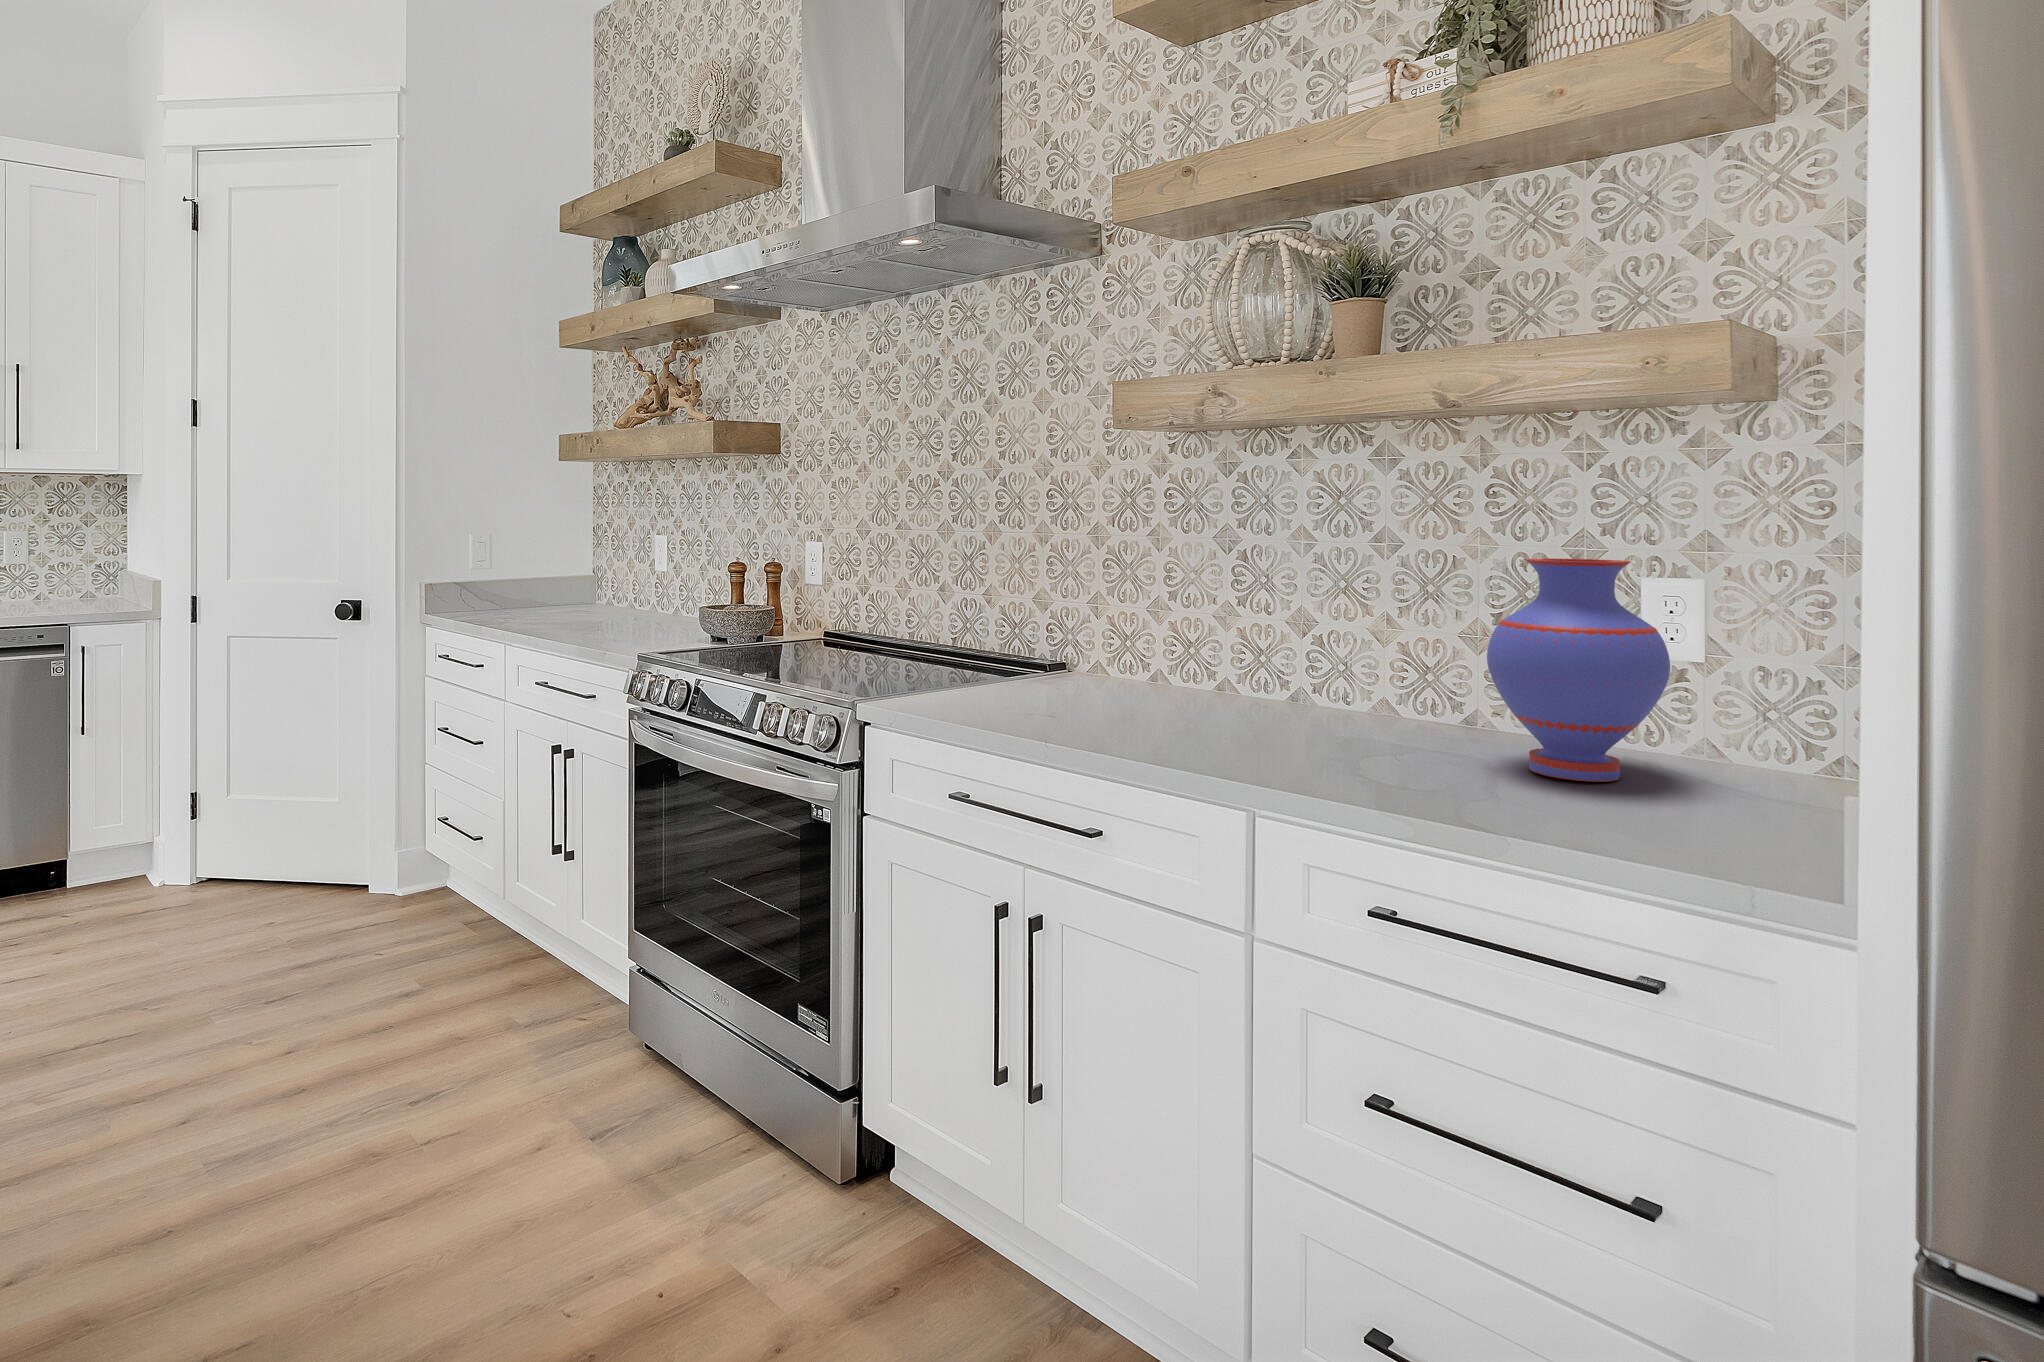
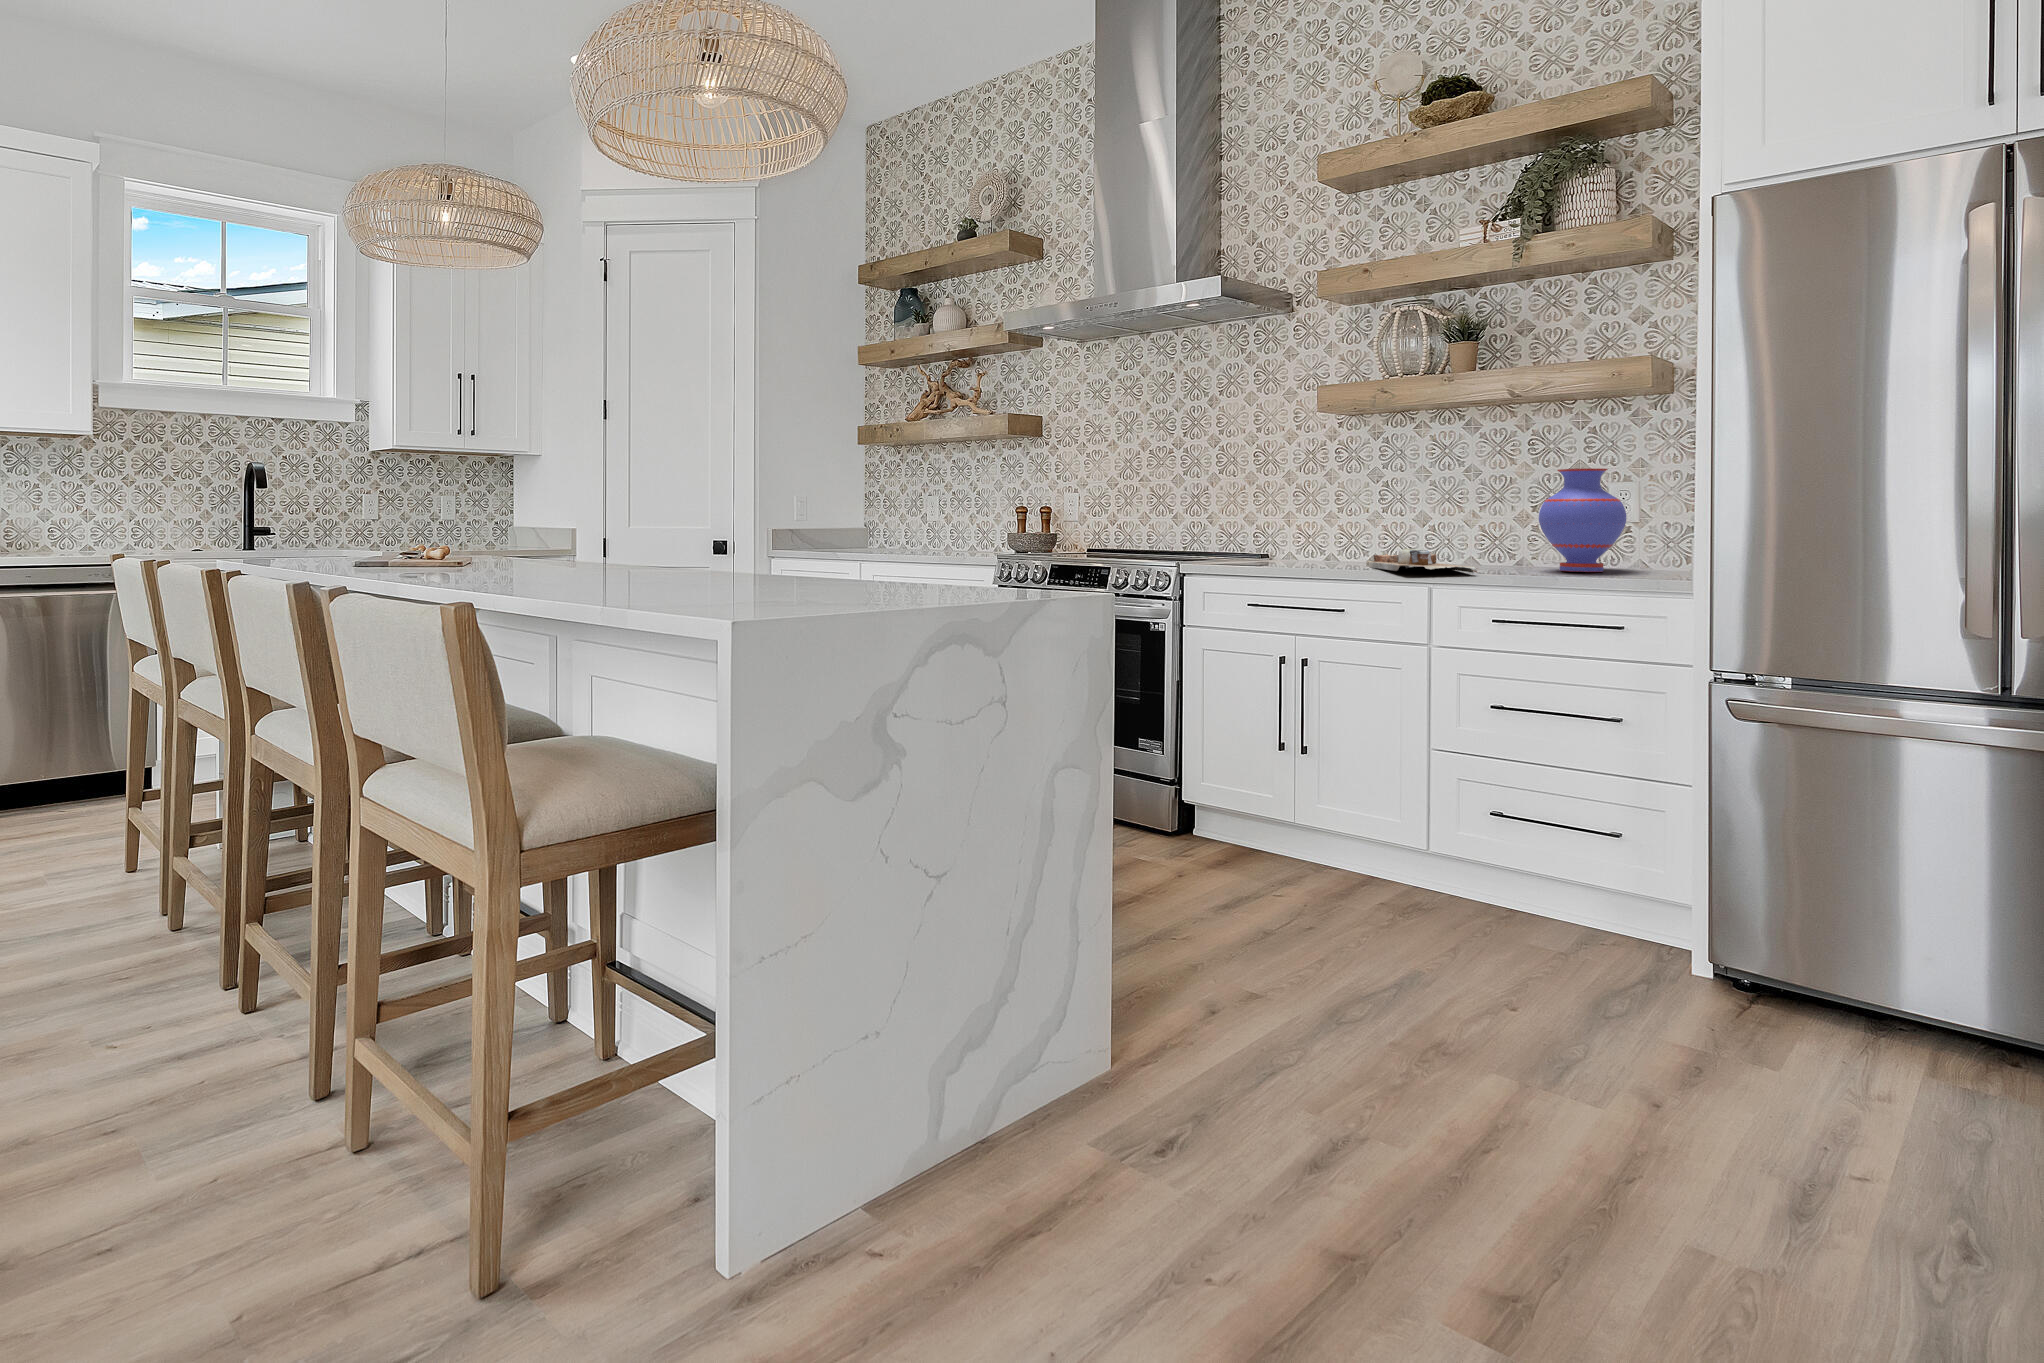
cutting board: none [1183,694,1355,773] -> present [1366,549,1477,573]

